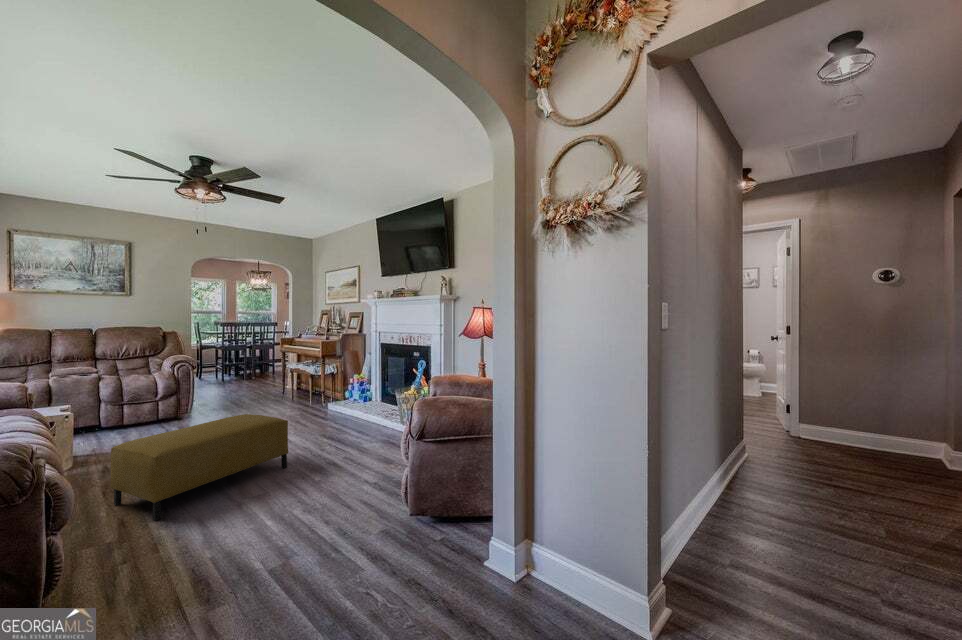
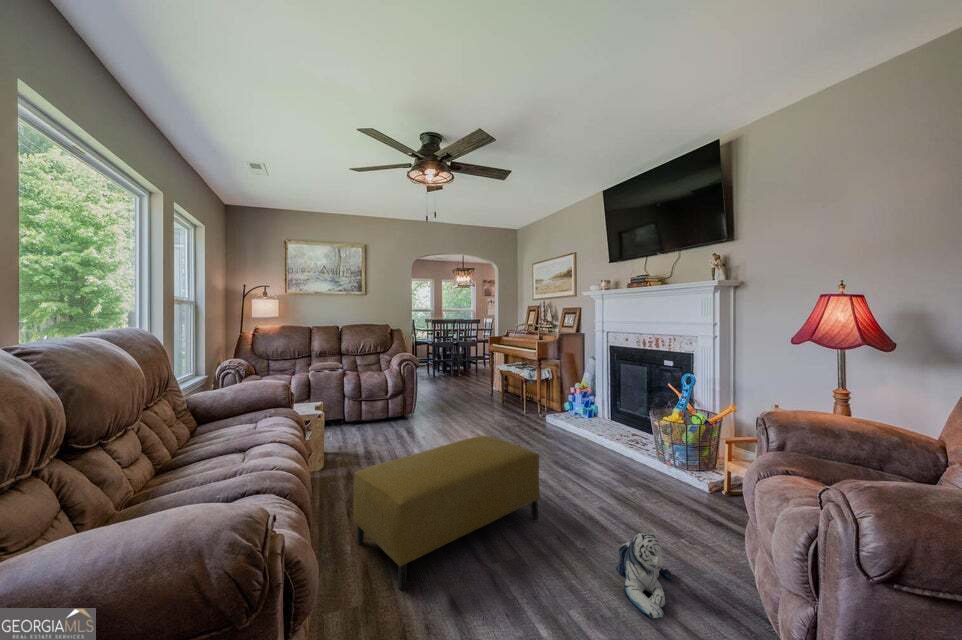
plush toy: none [330,455,365,499] -> present [616,533,672,618]

